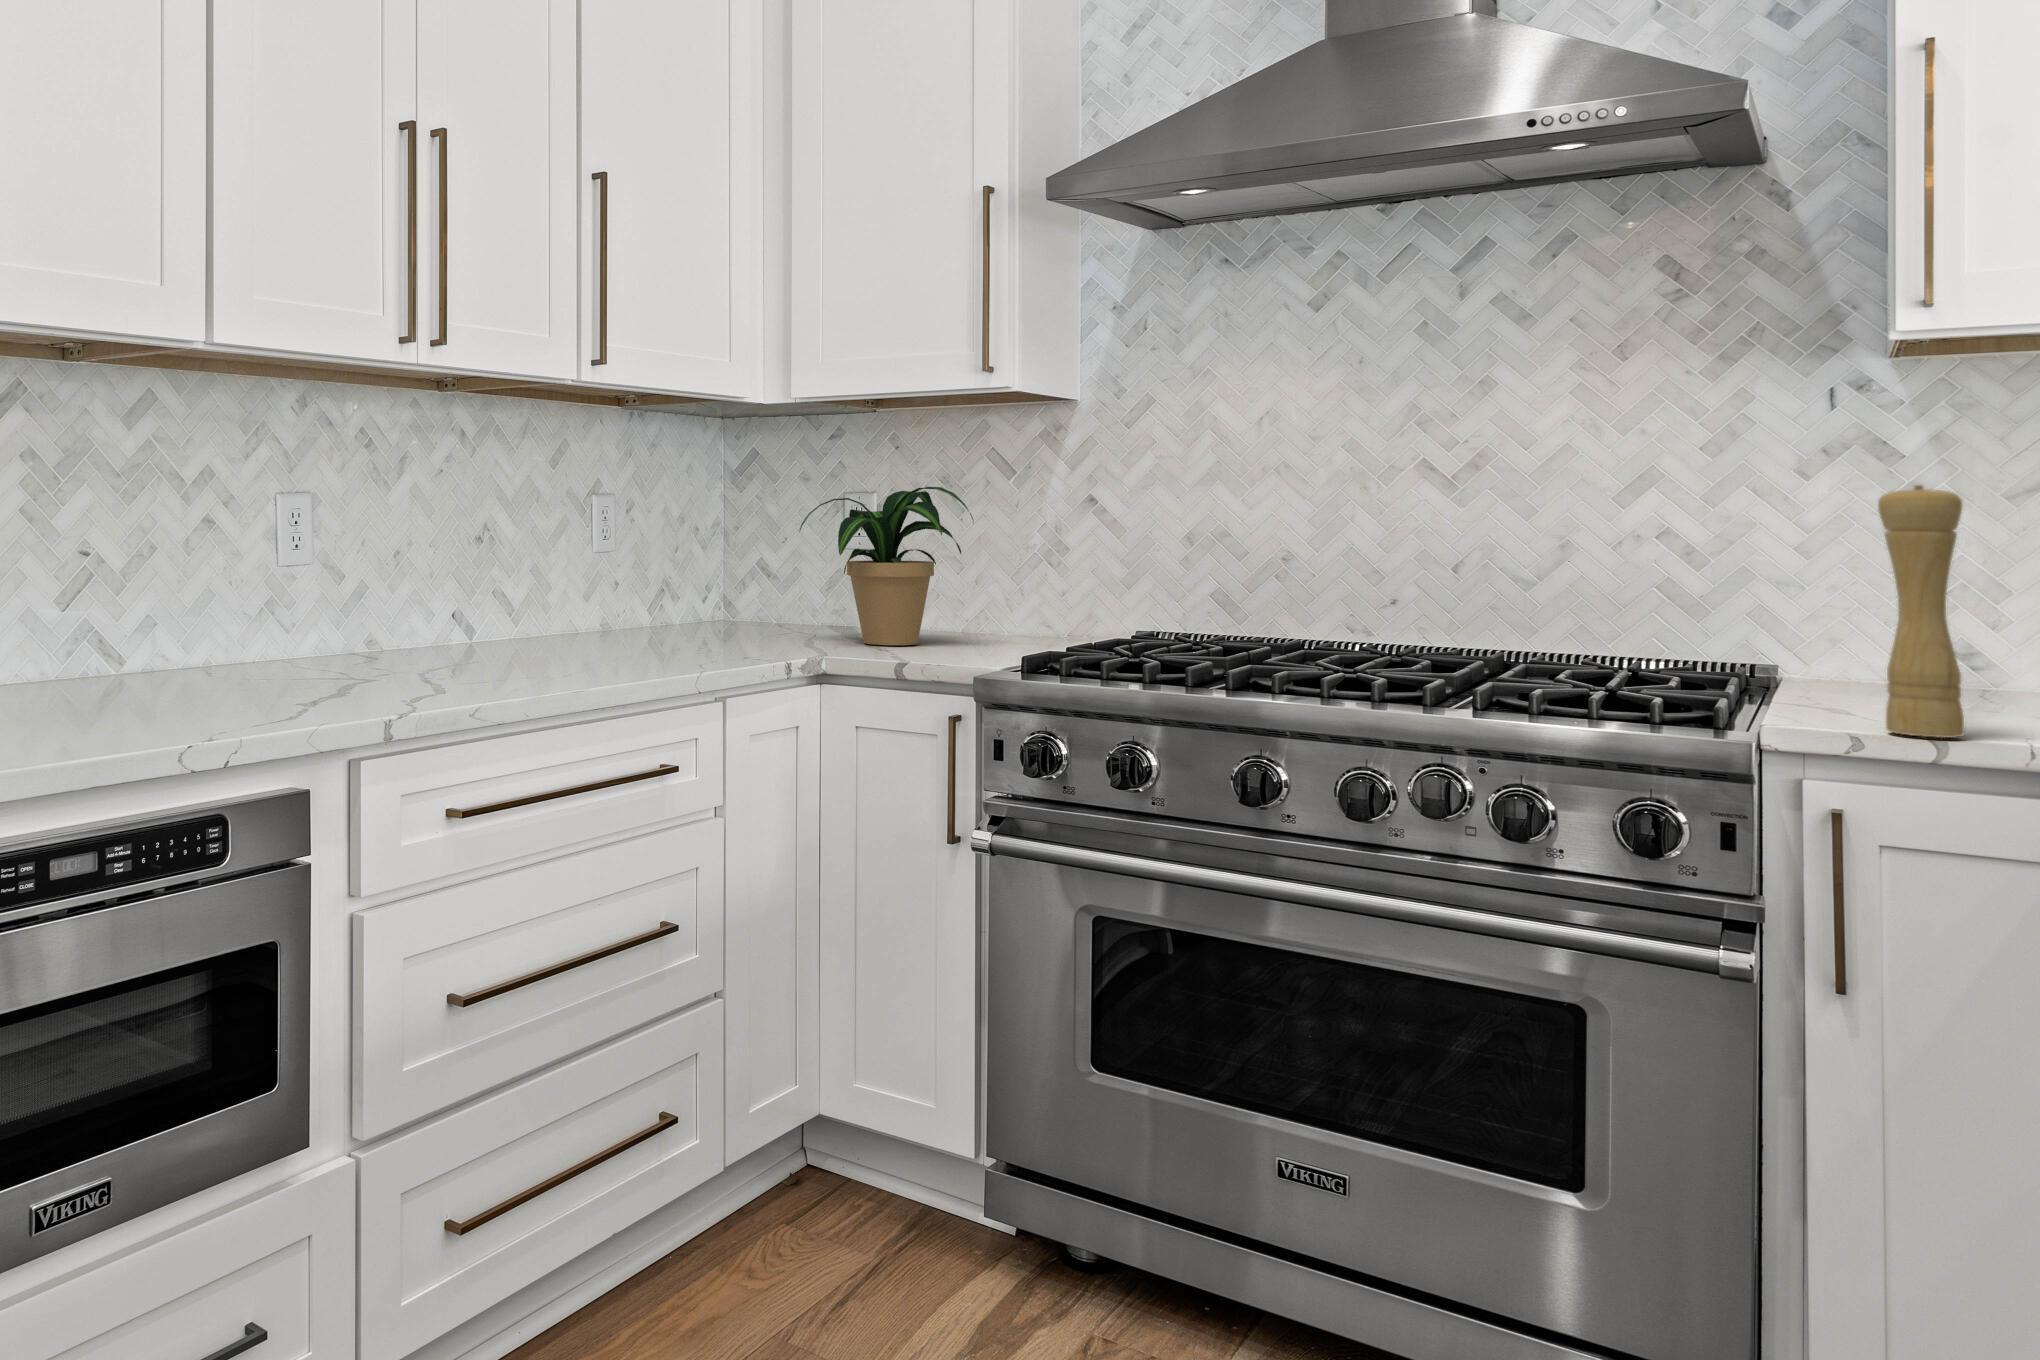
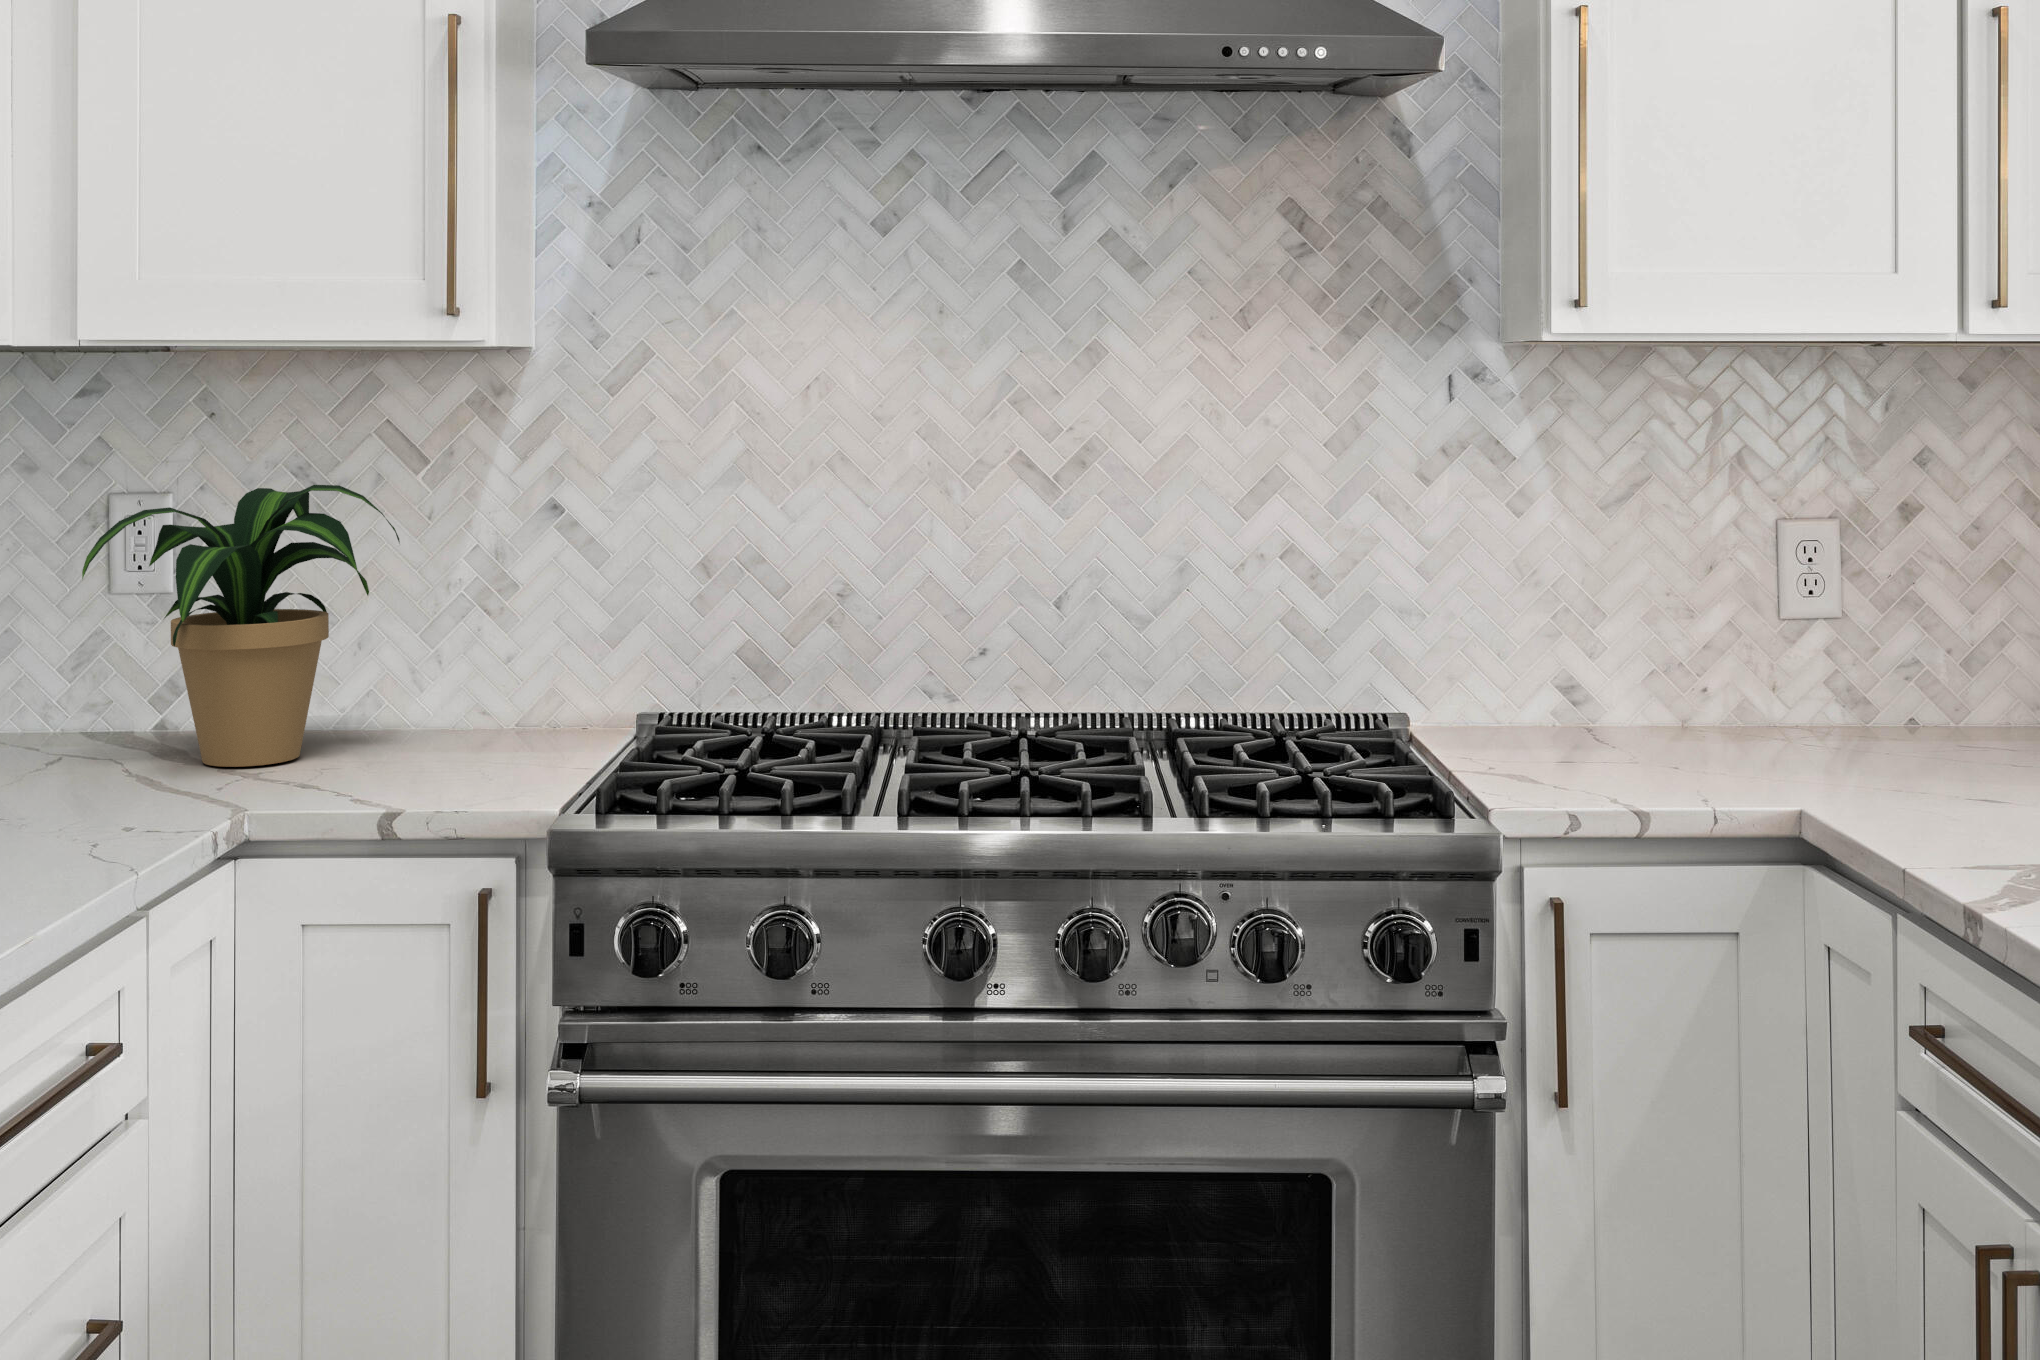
pepper mill: present [1878,485,1964,738] -> none [1570,505,1645,795]

